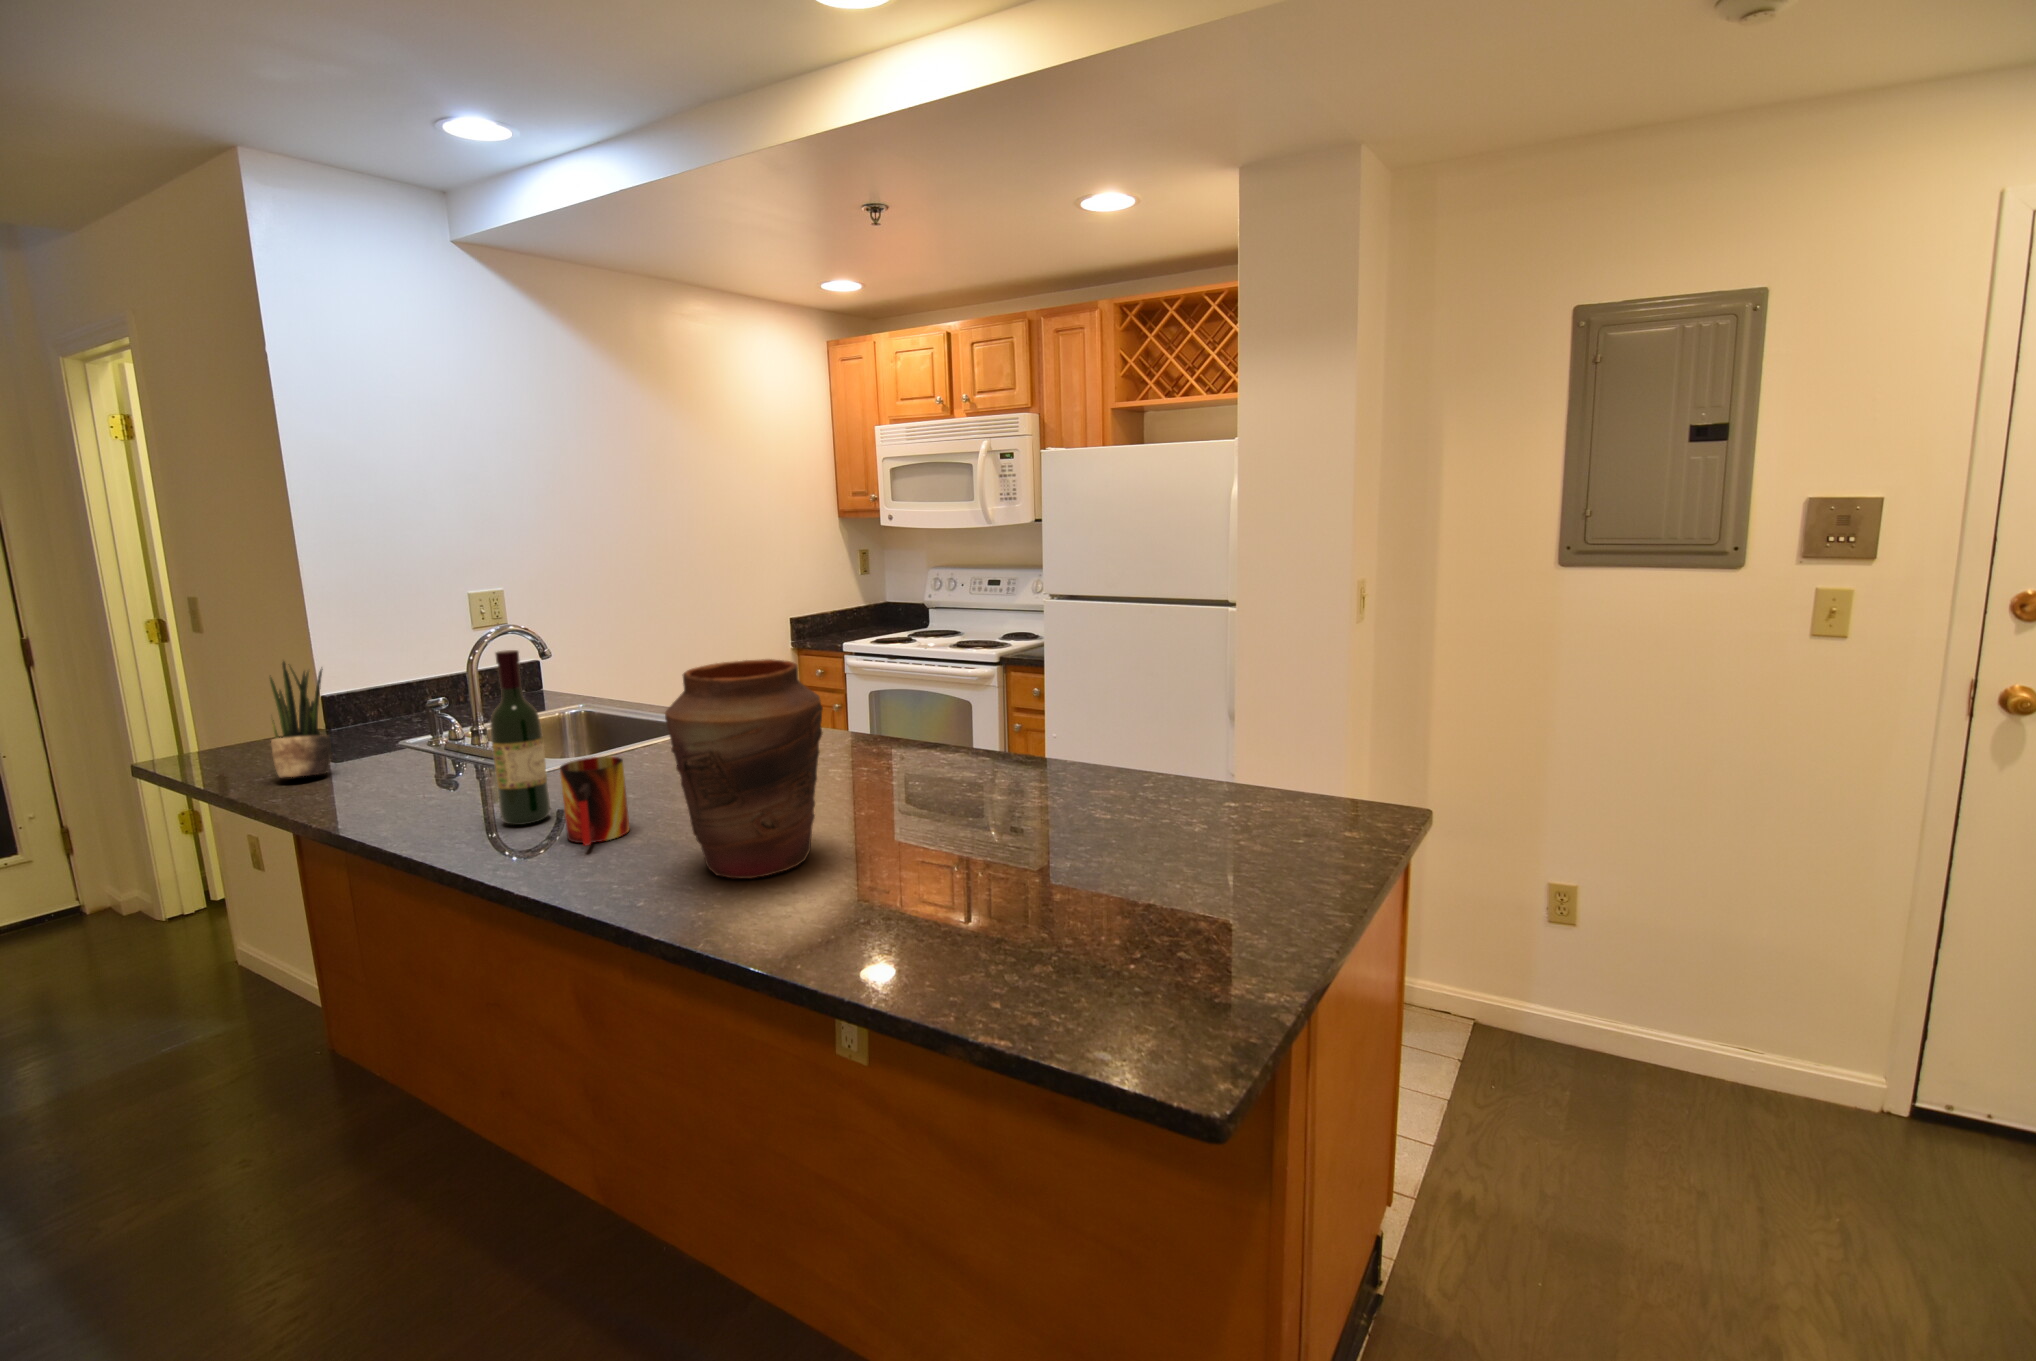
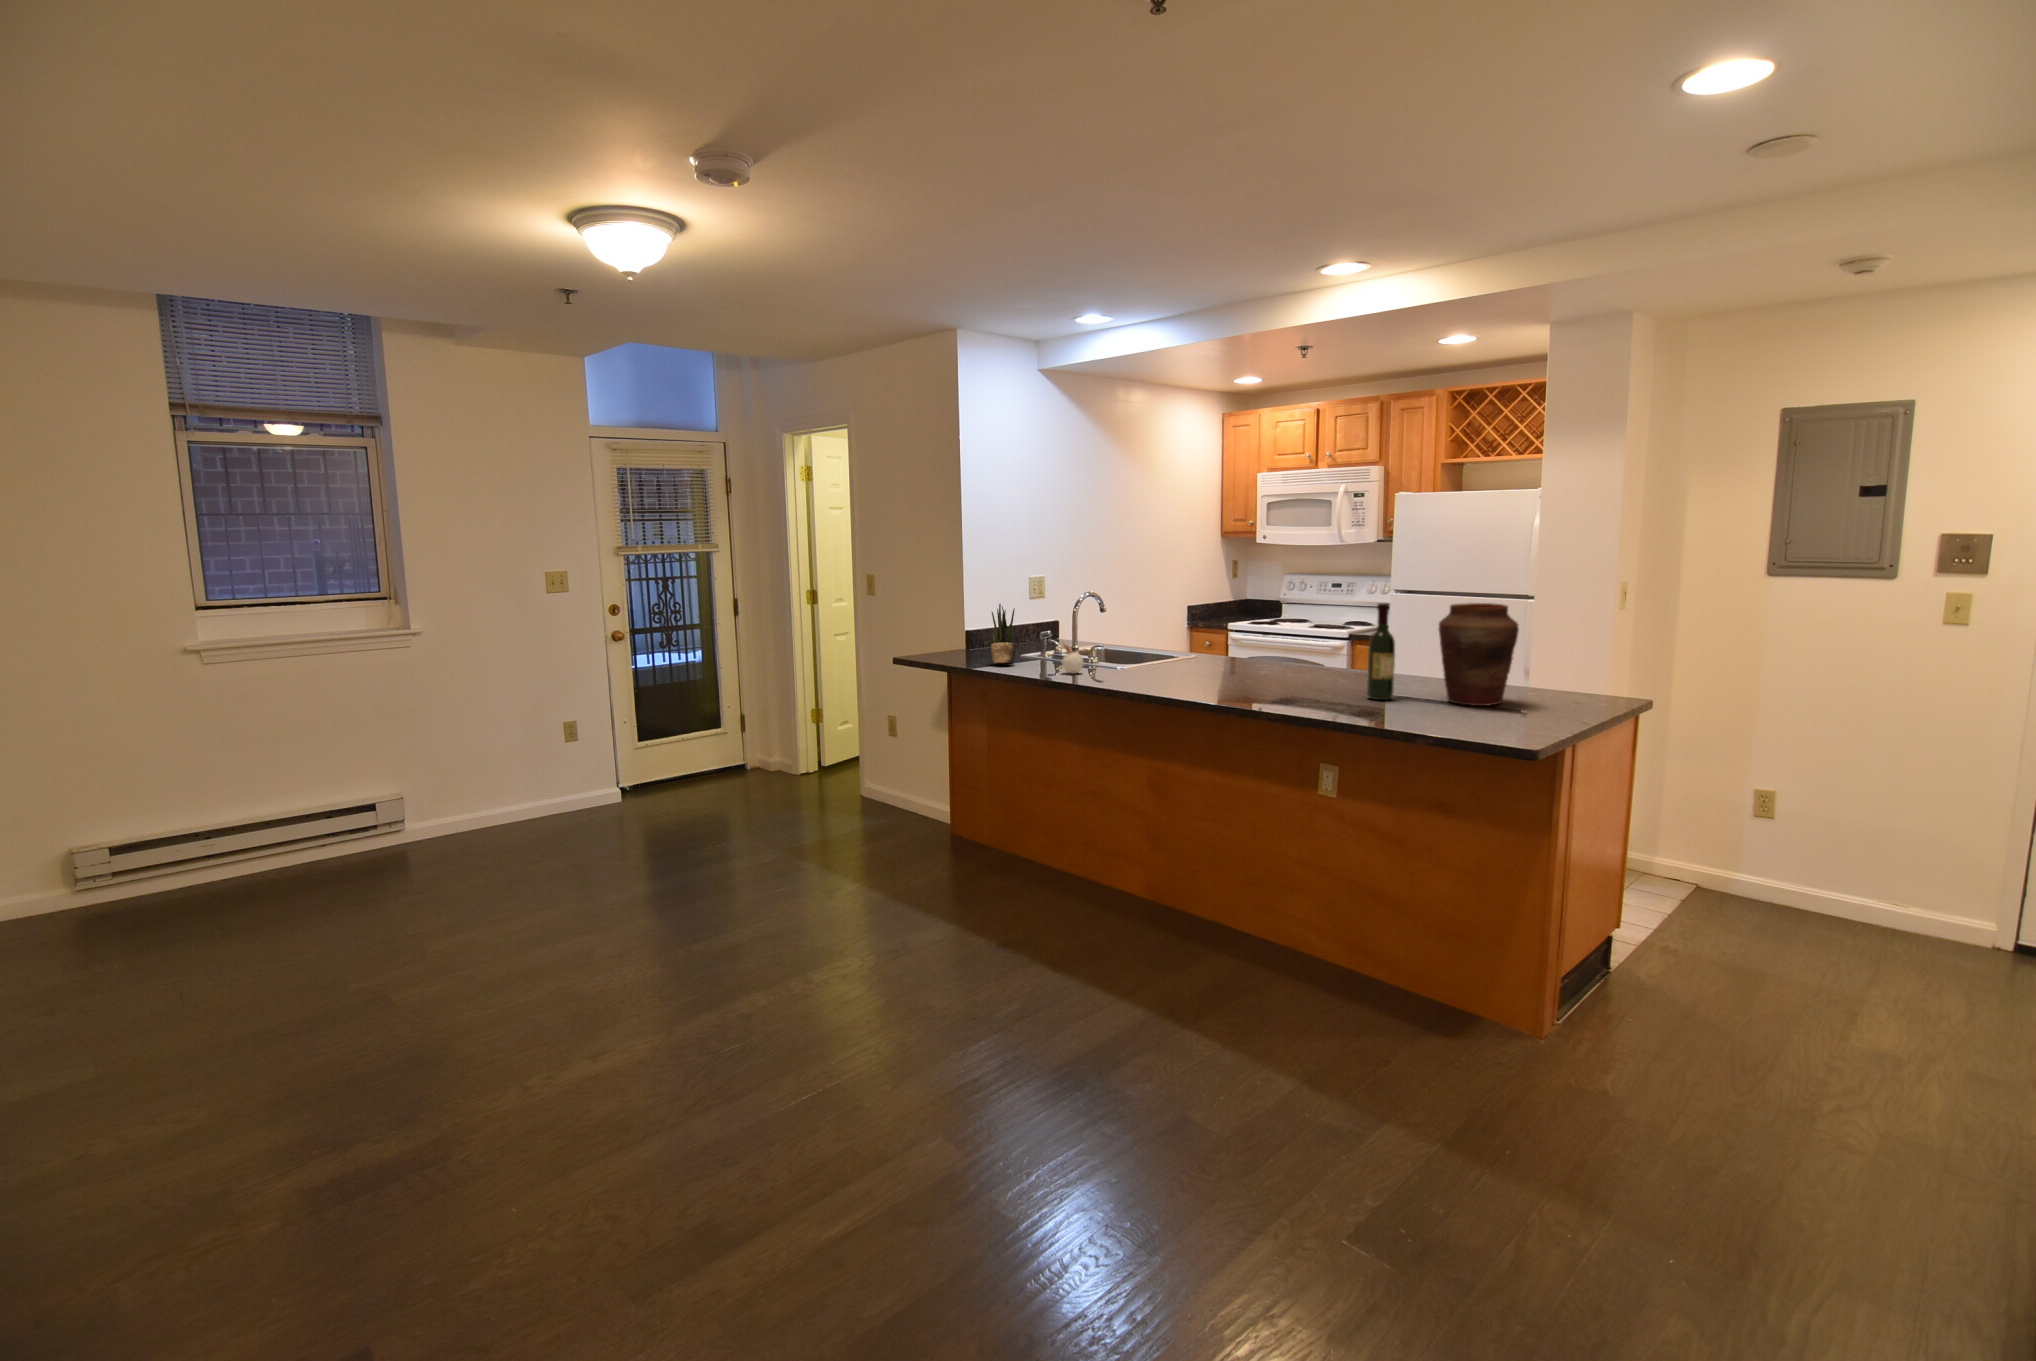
wine bottle: present [490,650,550,825] -> present [1367,603,1395,700]
vase: present [665,659,823,878] -> present [1439,603,1519,706]
candle: none [366,731,425,803] -> present [1062,644,1084,674]
mug: present [560,756,630,846] -> none [1180,649,1208,687]

